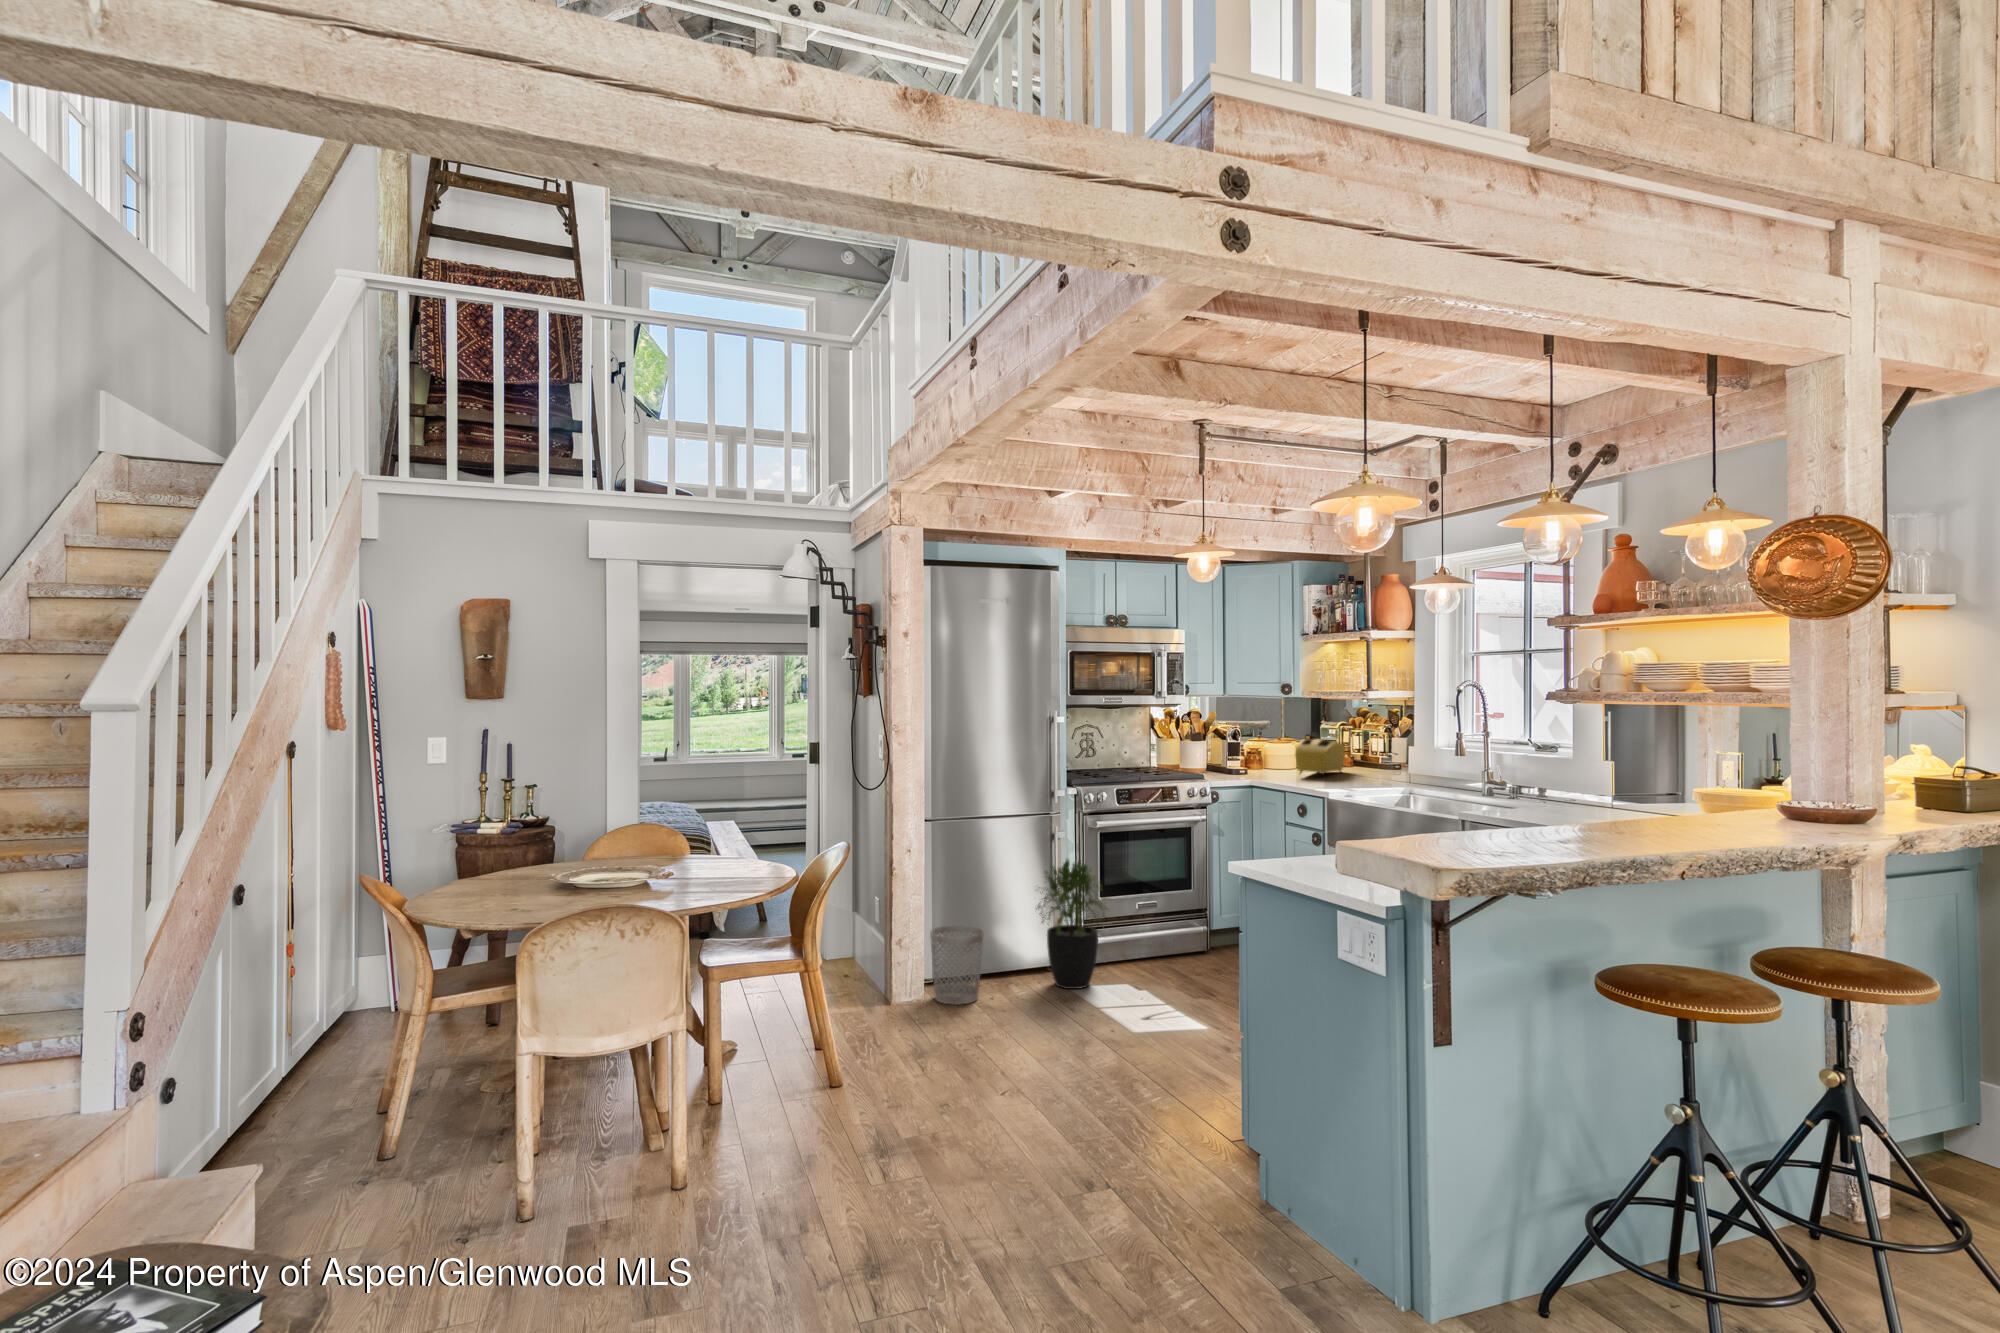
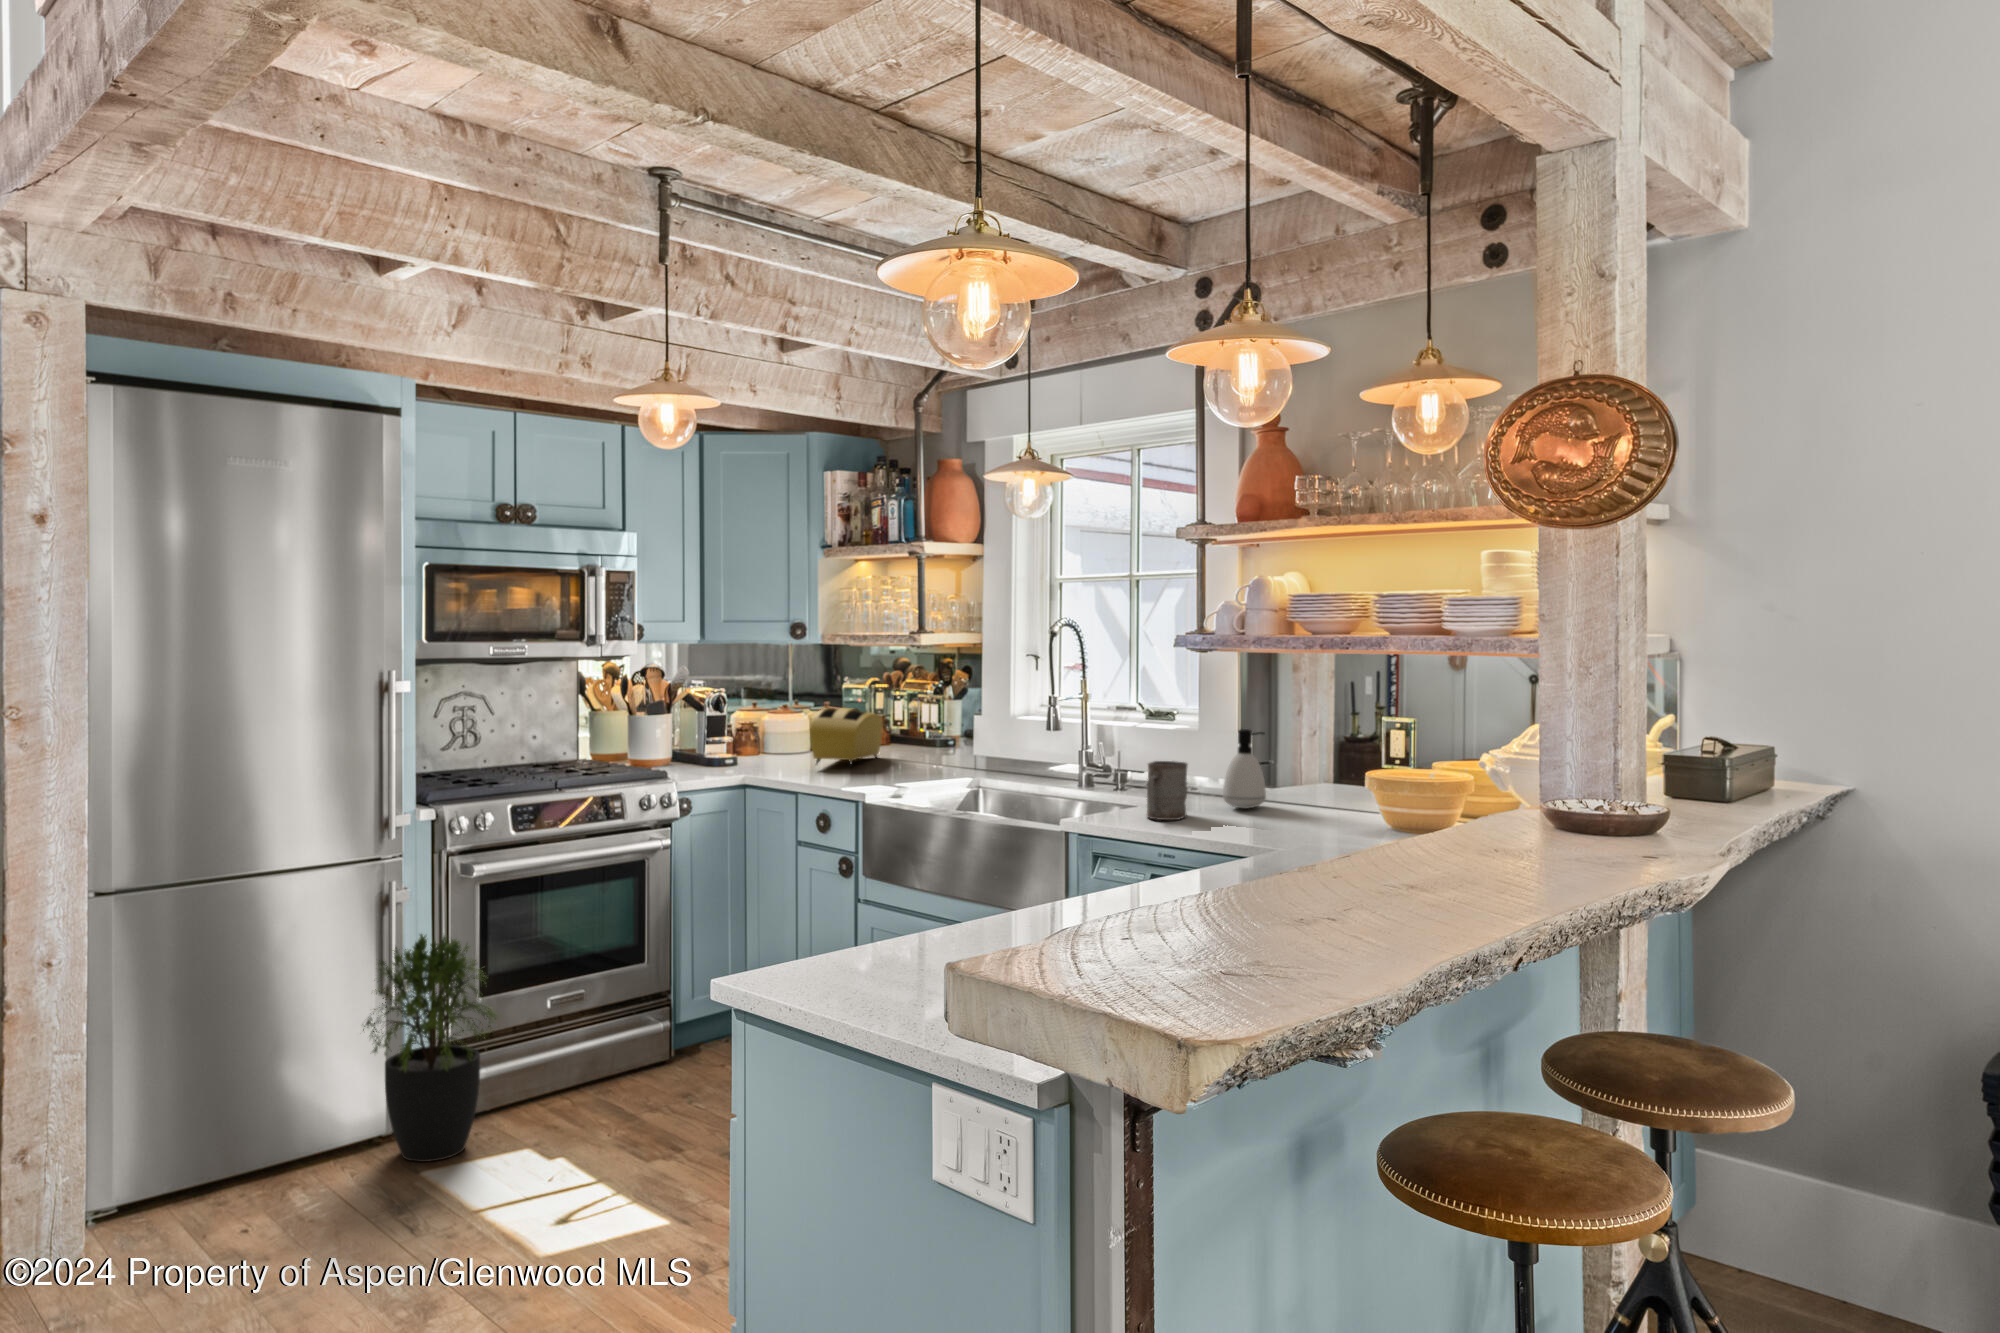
soap dispenser: none [1587,753,1621,808] -> present [1223,729,1266,808]
mug: none [1526,773,1558,813] -> present [1147,761,1188,820]
wastebasket: present [930,925,984,1005] -> none [138,1076,254,1232]

